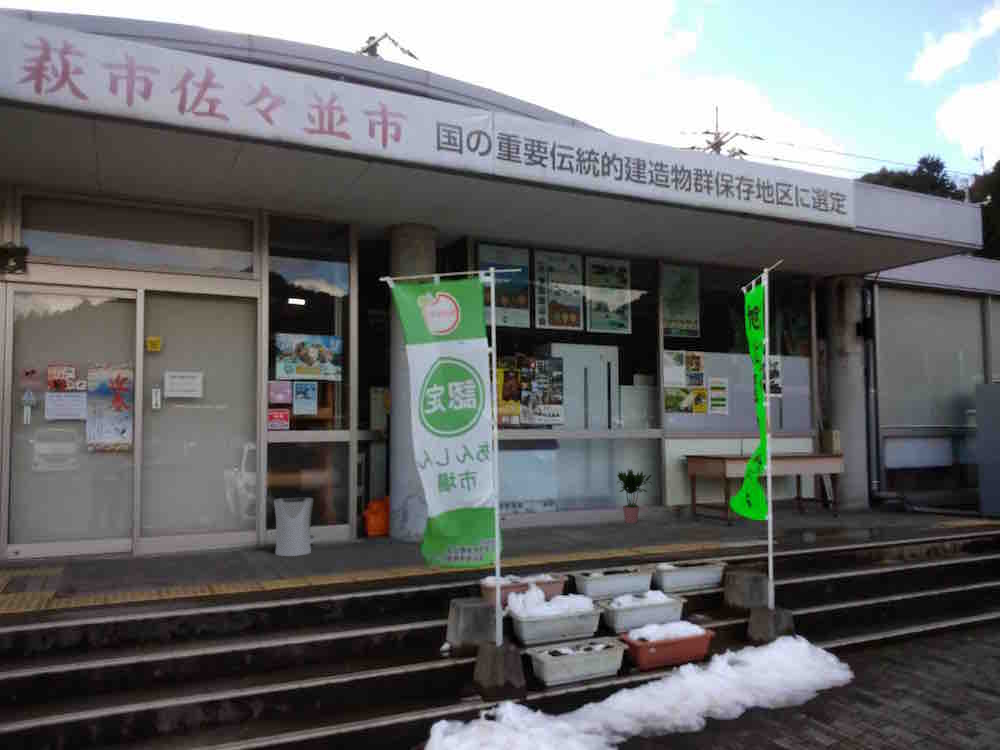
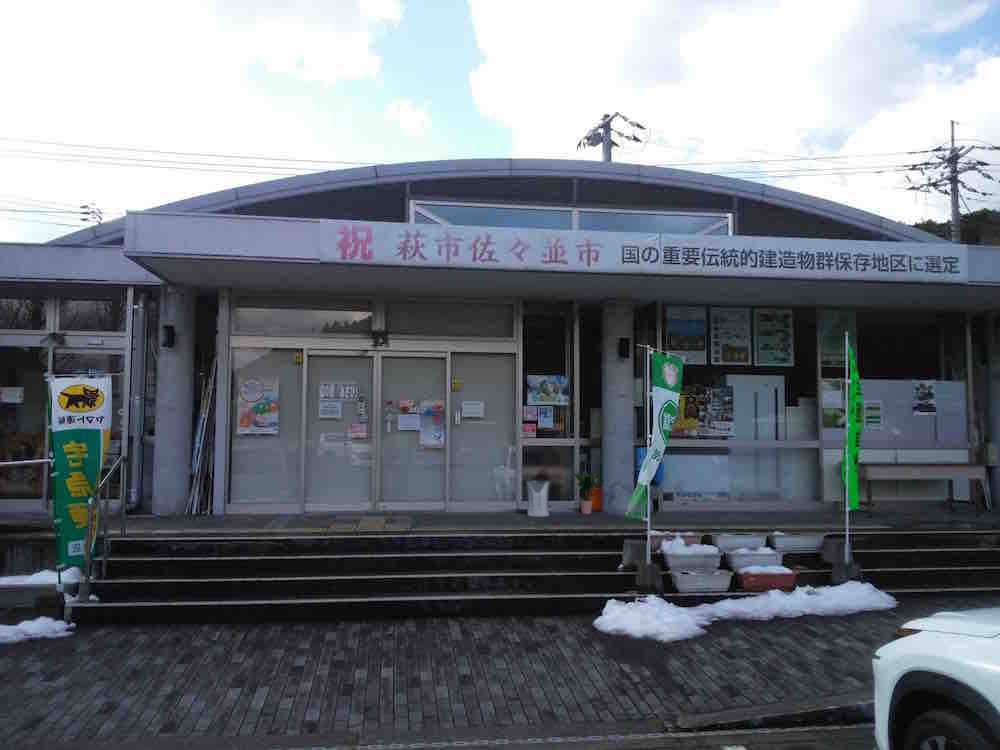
potted plant: present [617,469,652,523] -> present [574,471,602,514]

